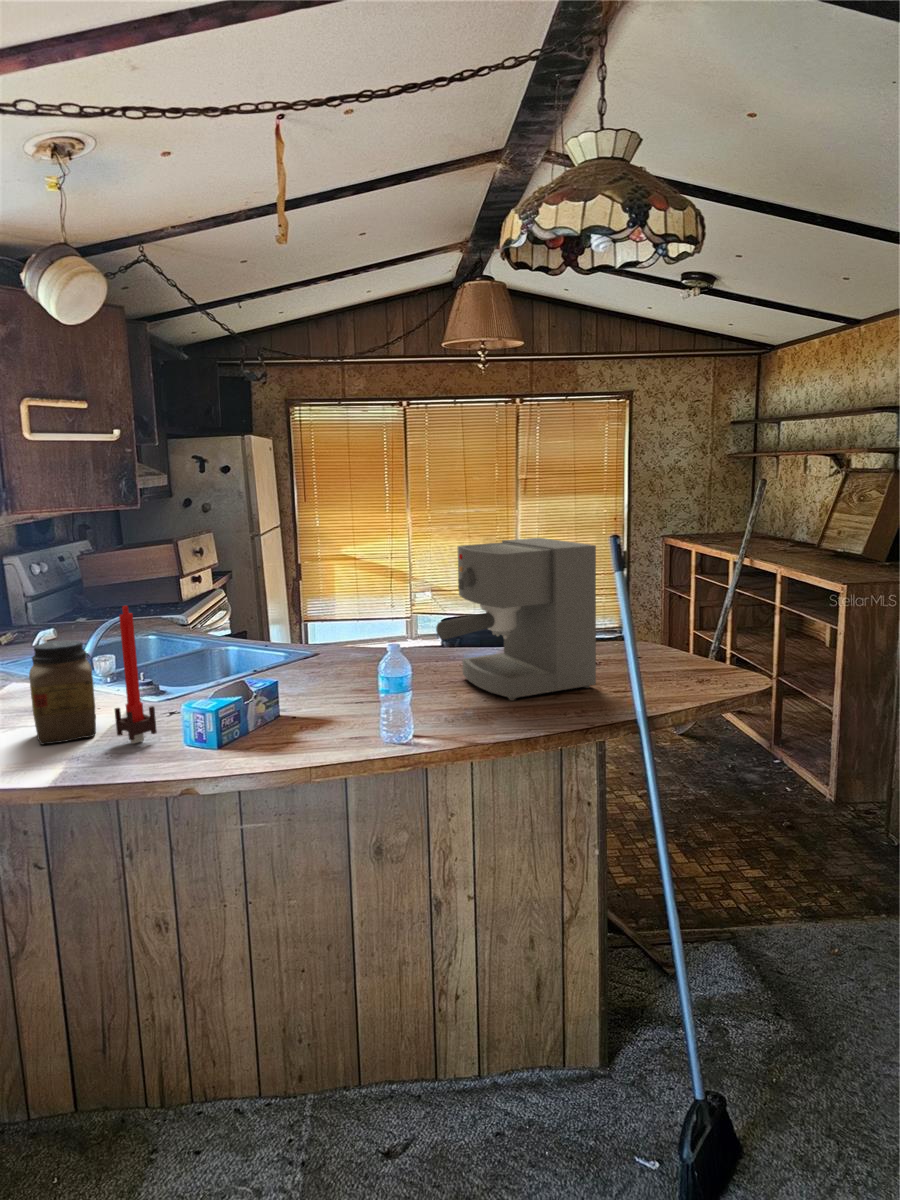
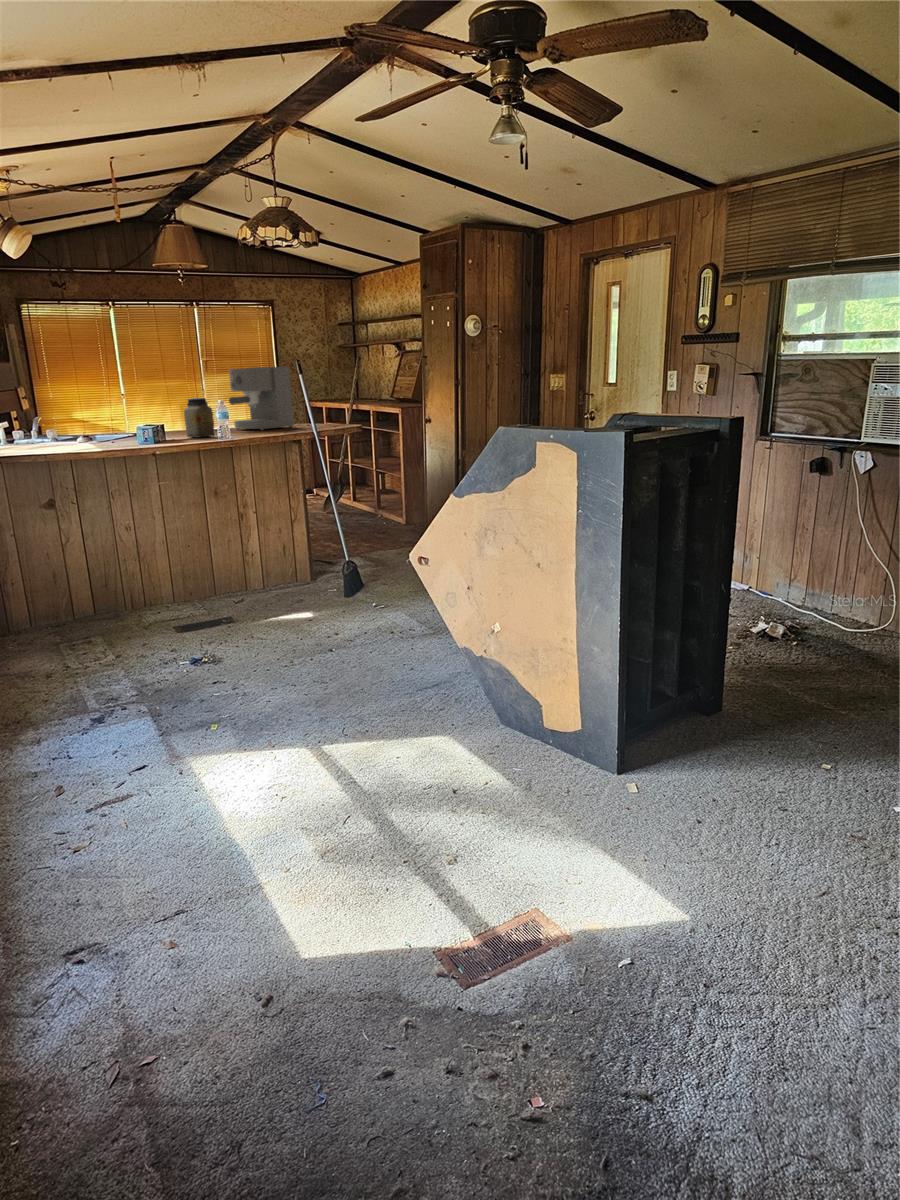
candle: present [115,606,157,743] -> none [110,385,128,442]
jar: present [29,640,96,745] -> present [184,398,215,438]

